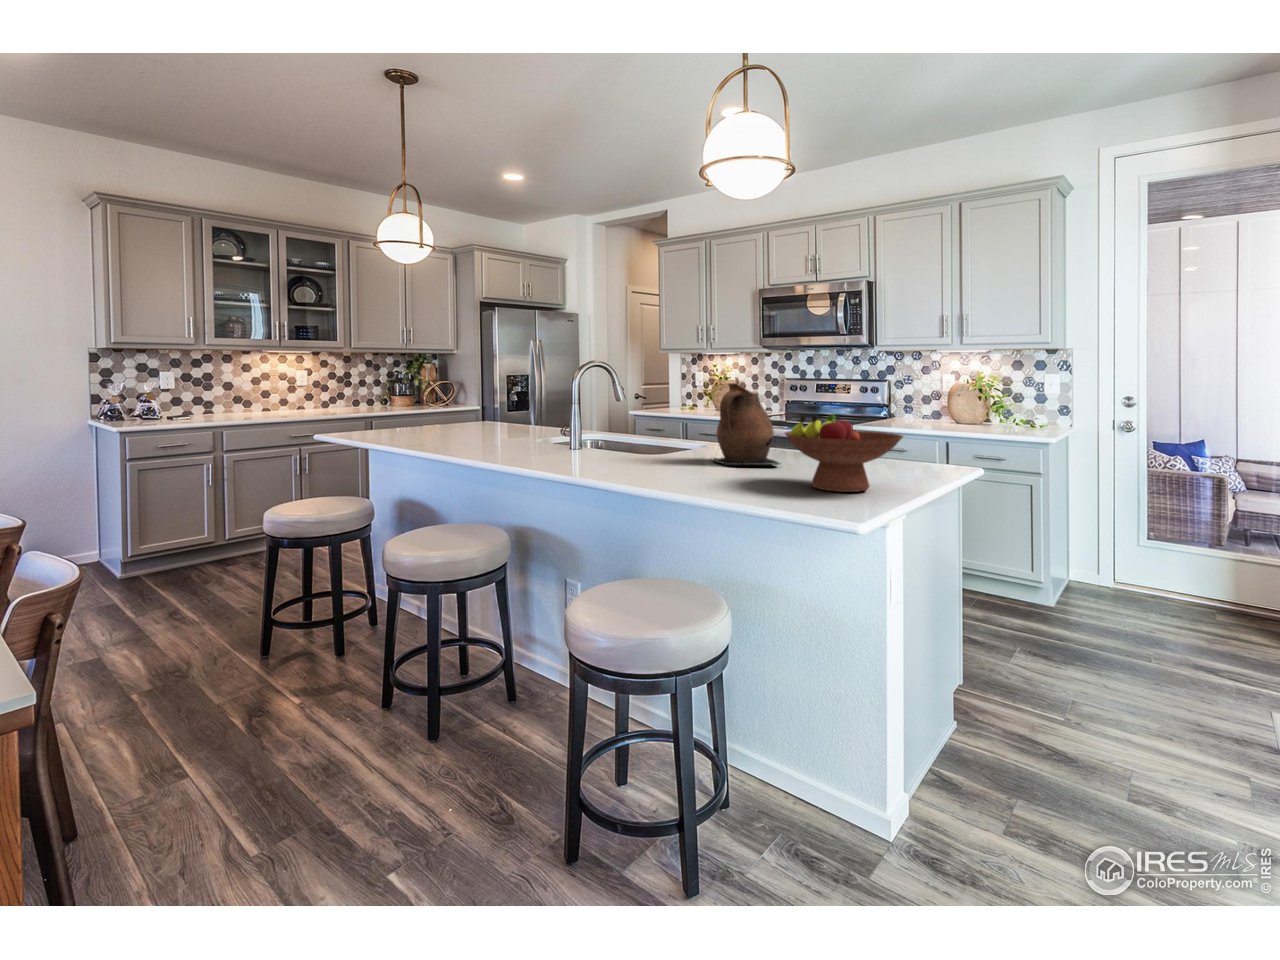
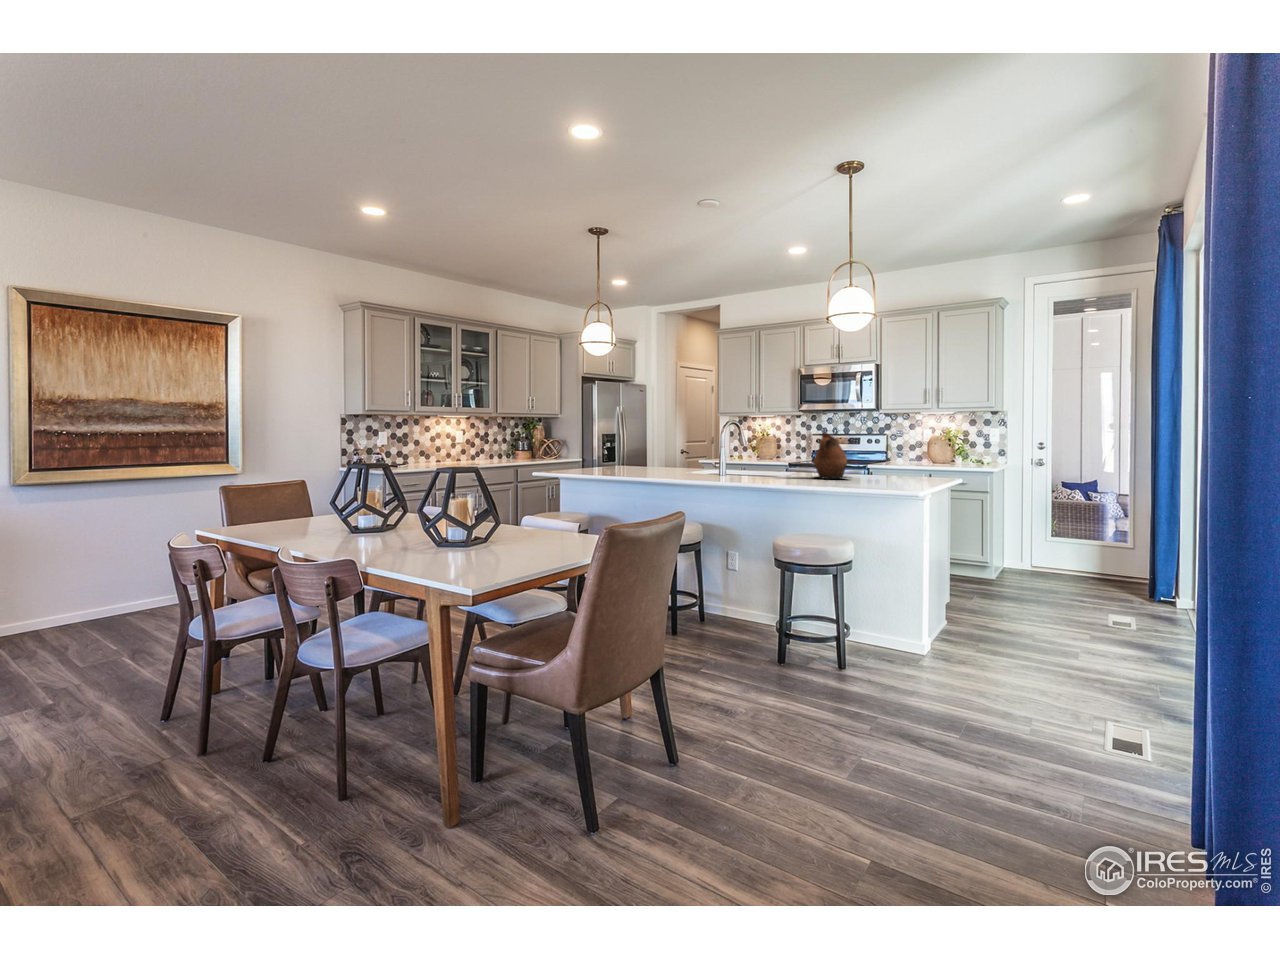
fruit bowl: present [785,414,903,492] -> none [865,447,928,486]

